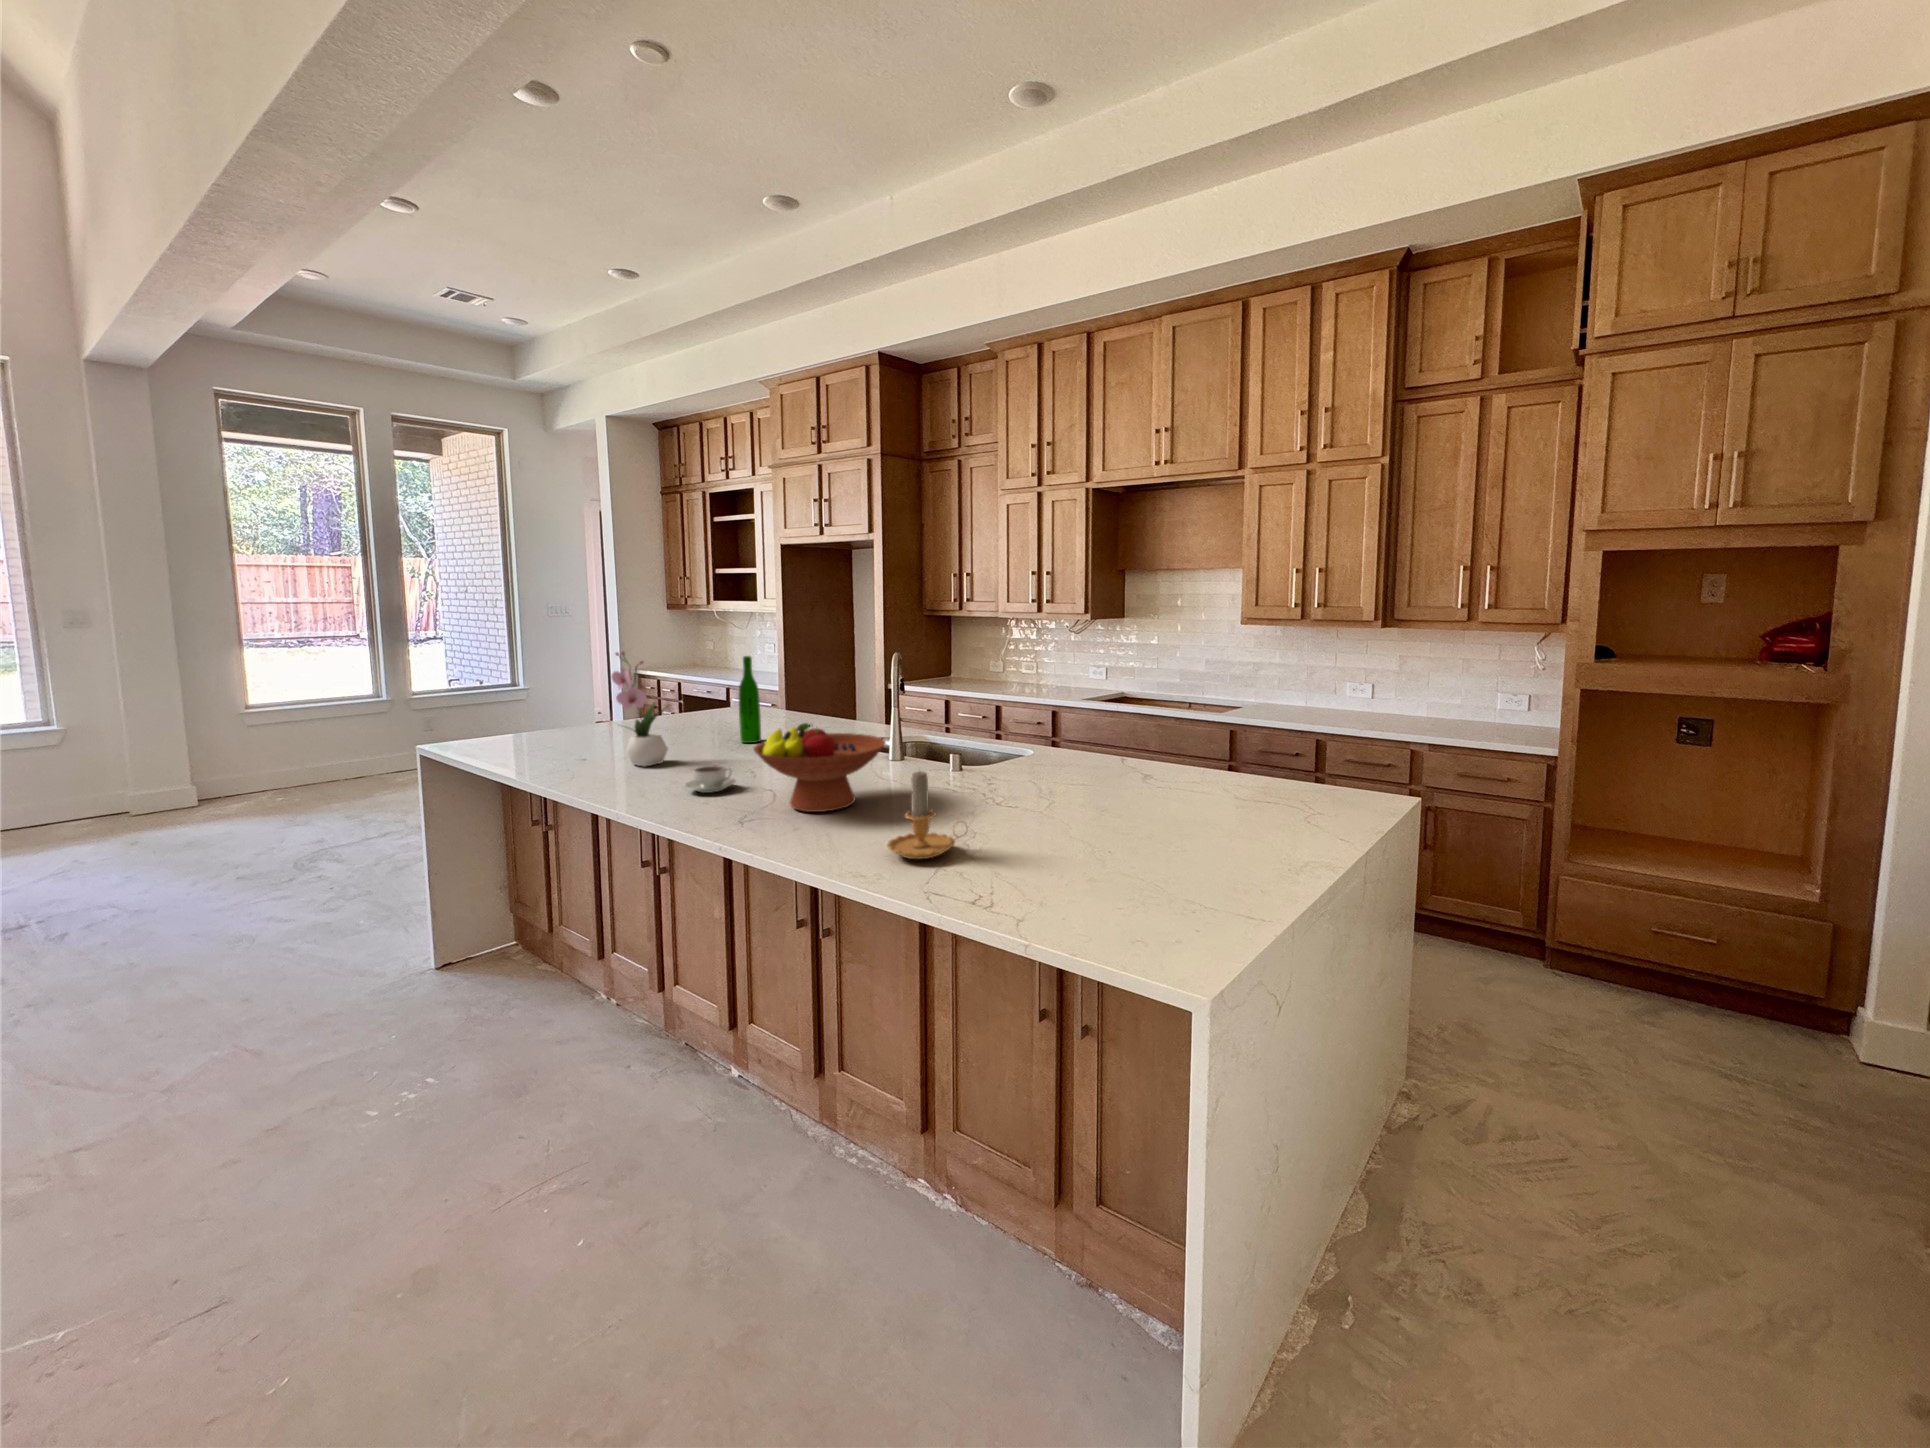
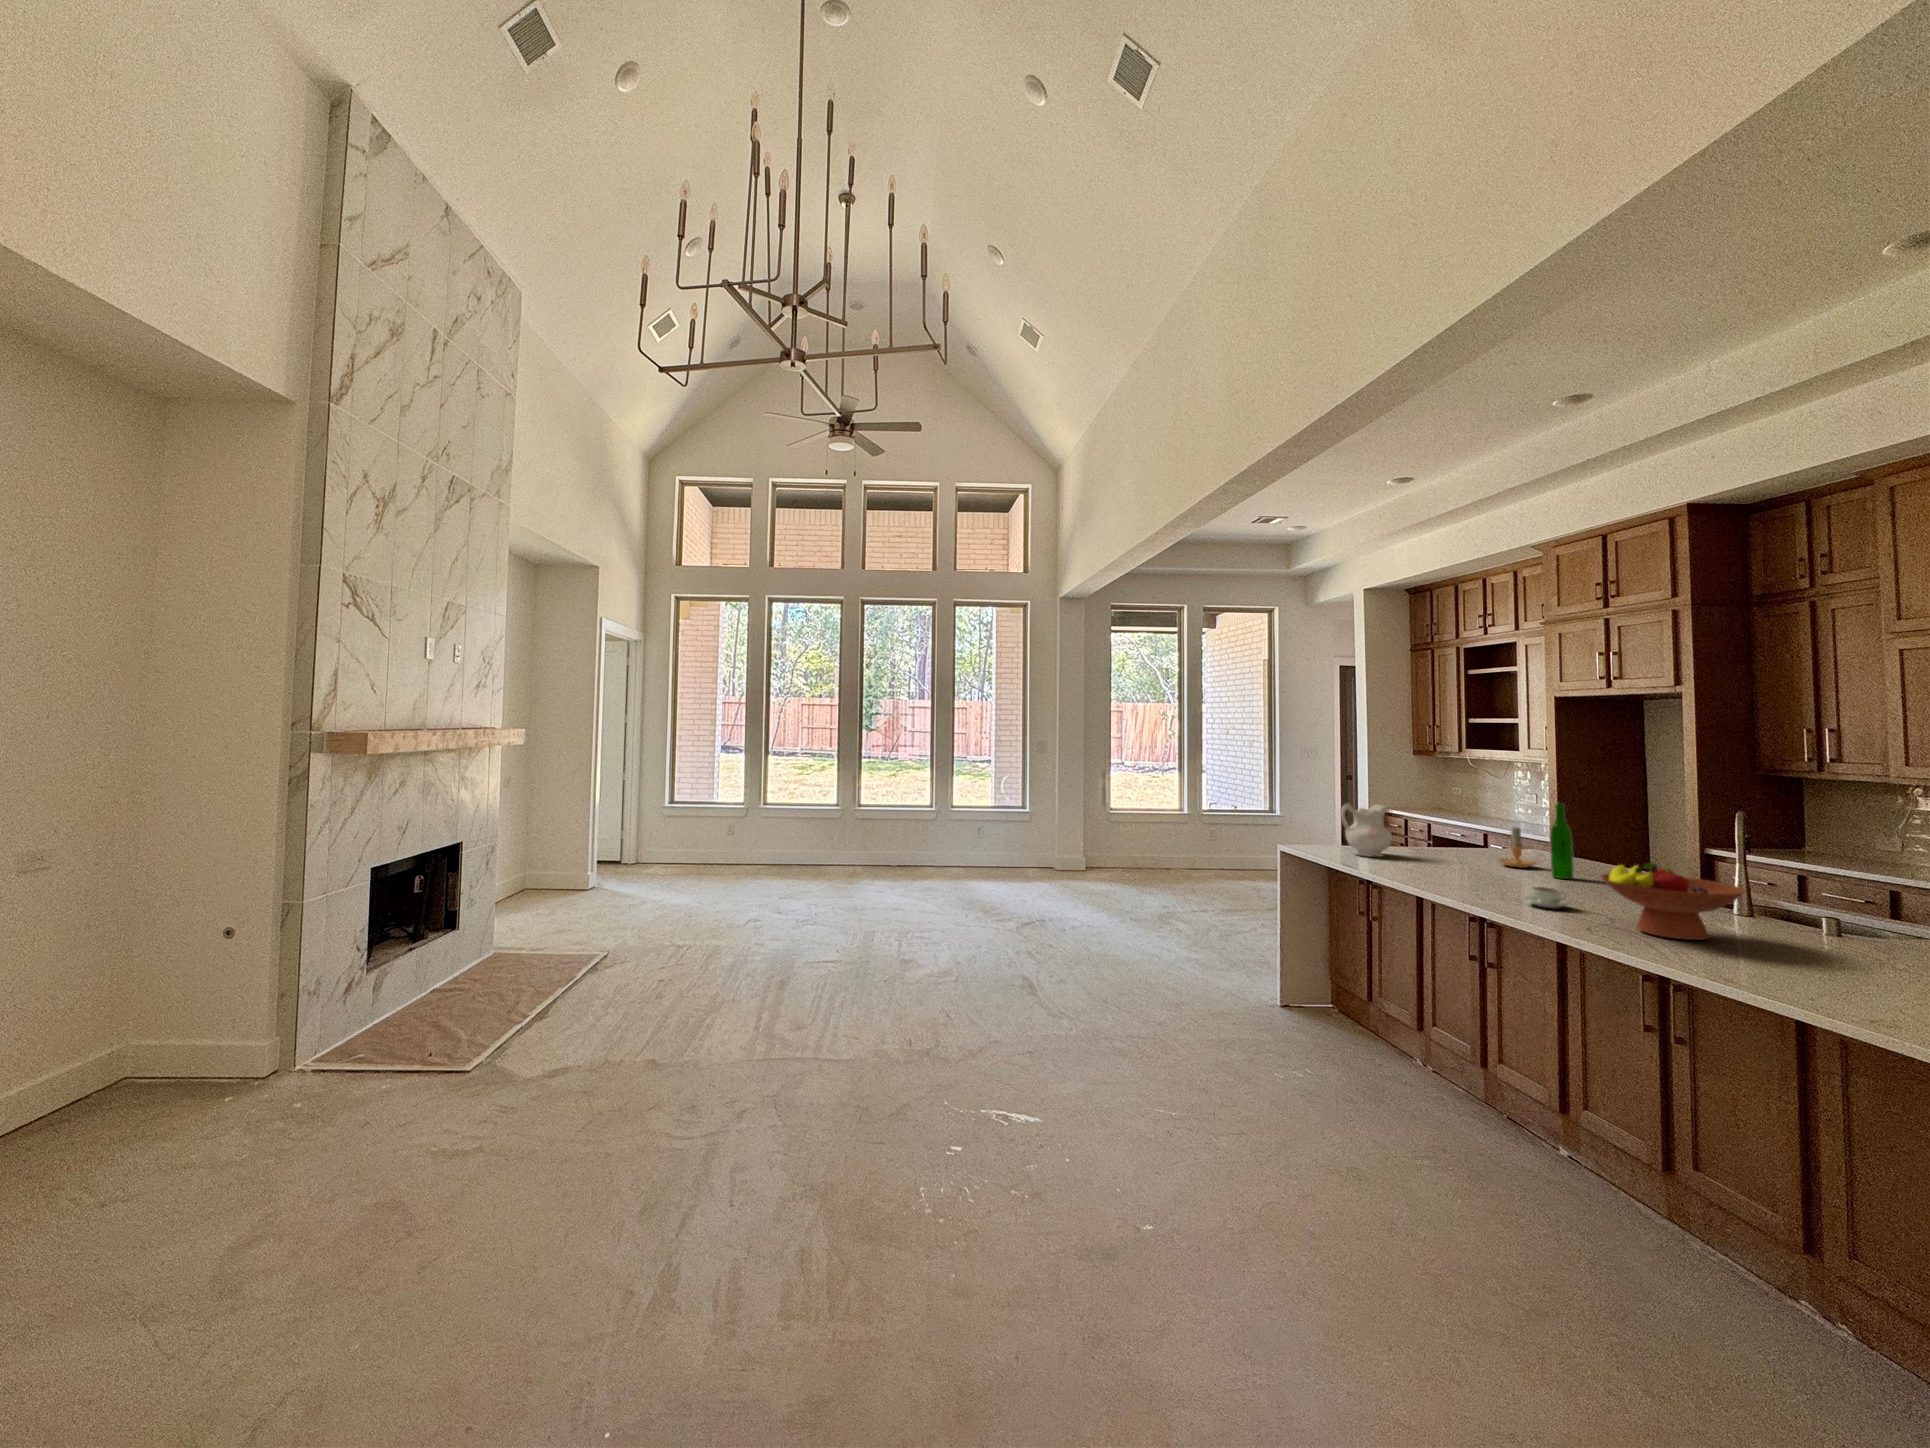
flower arrangement: present [611,652,668,766] -> none [1446,792,1496,882]
ceramic pitcher: none [492,674,569,748] -> present [1340,803,1392,857]
candle: present [887,771,961,859] -> present [1499,827,1544,868]

